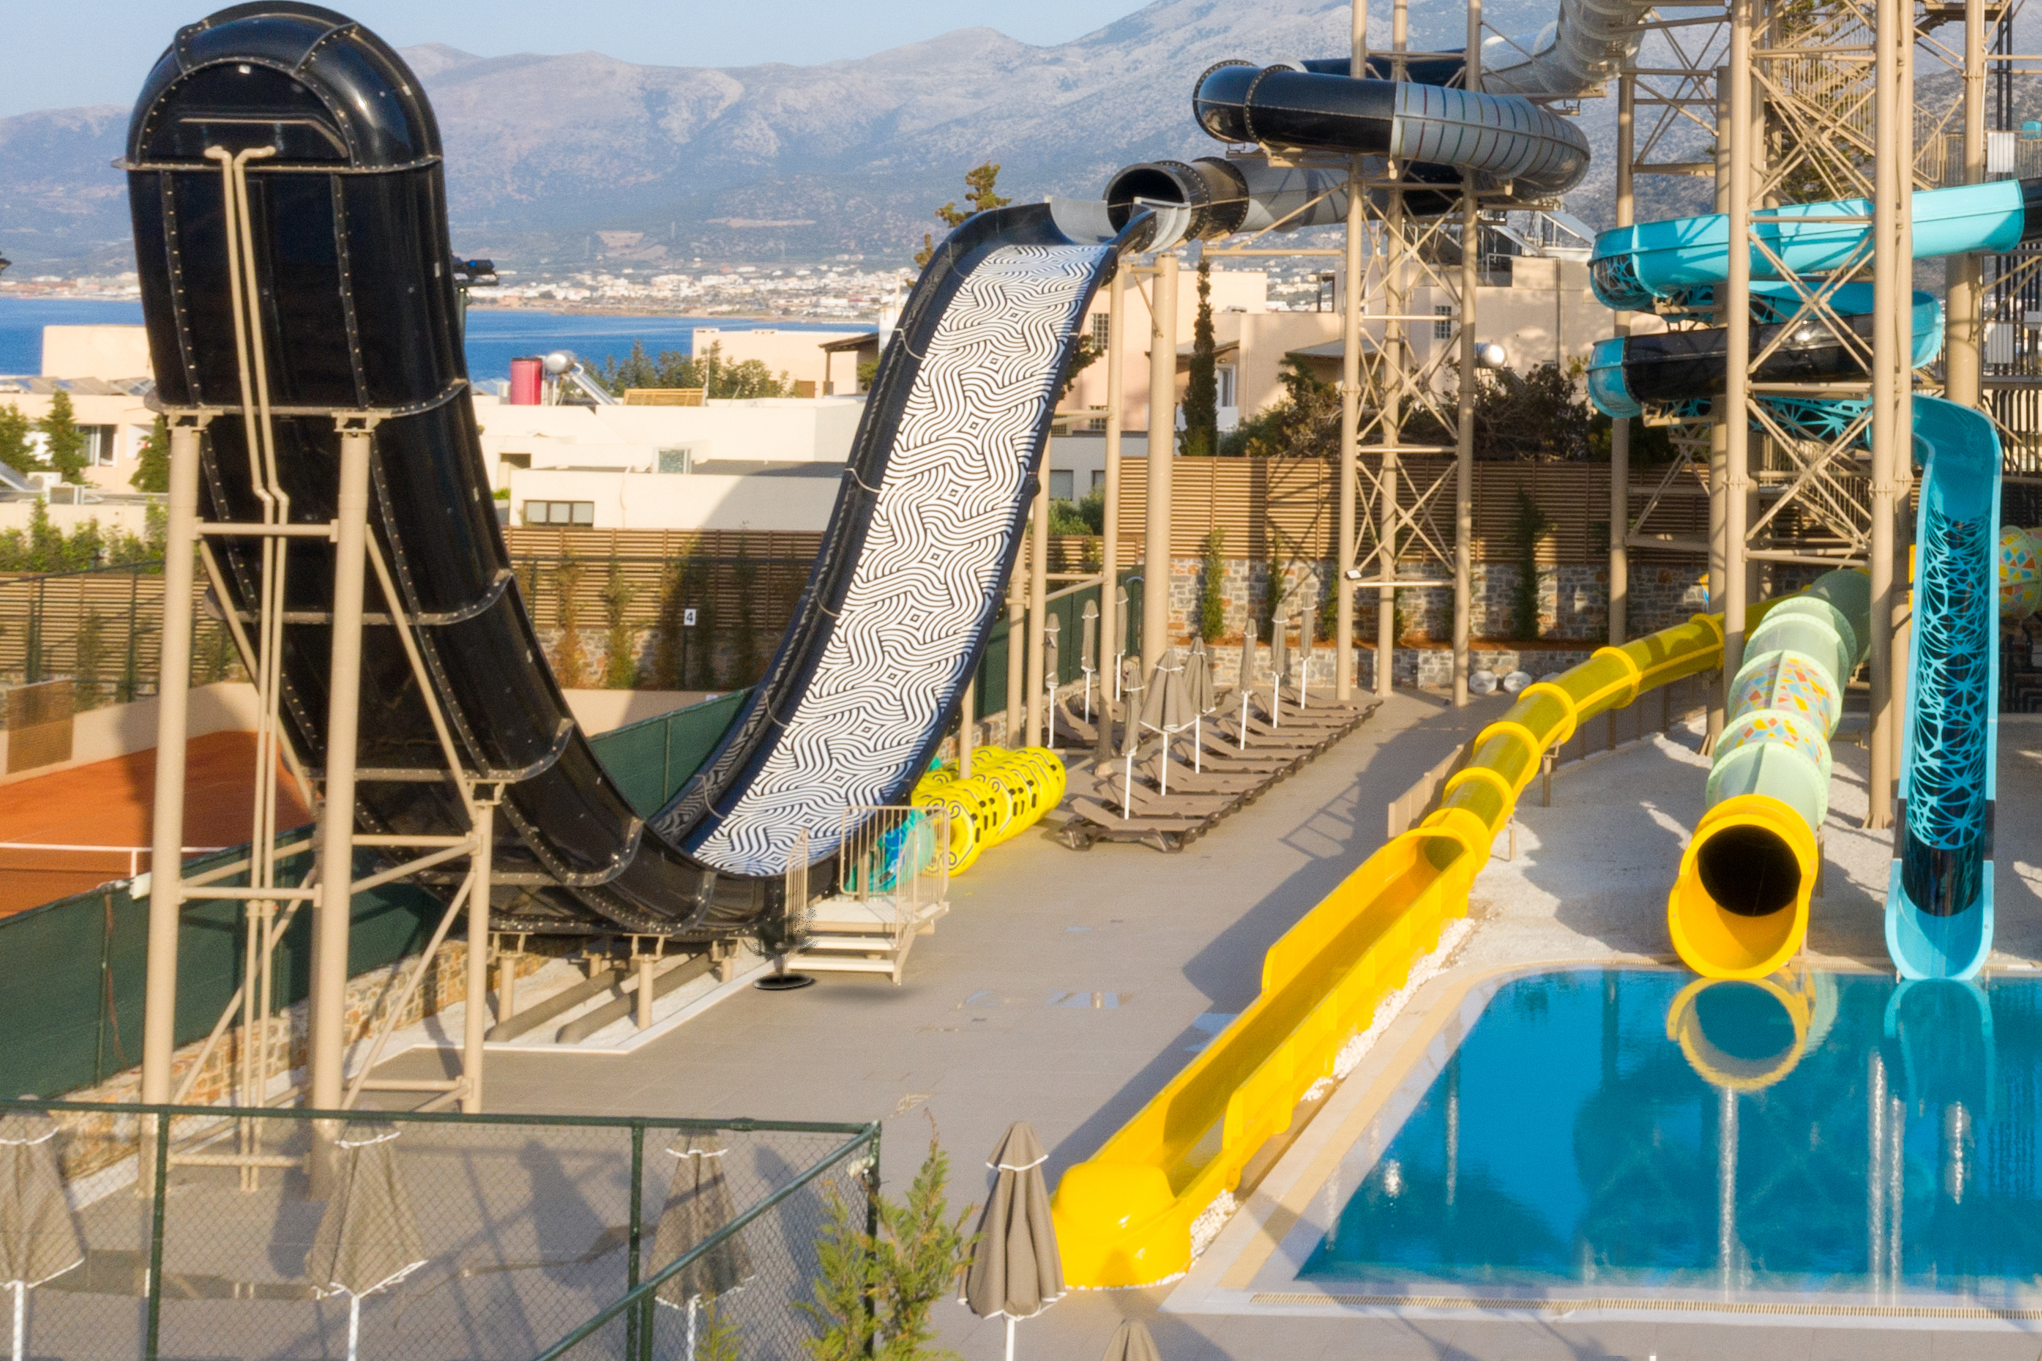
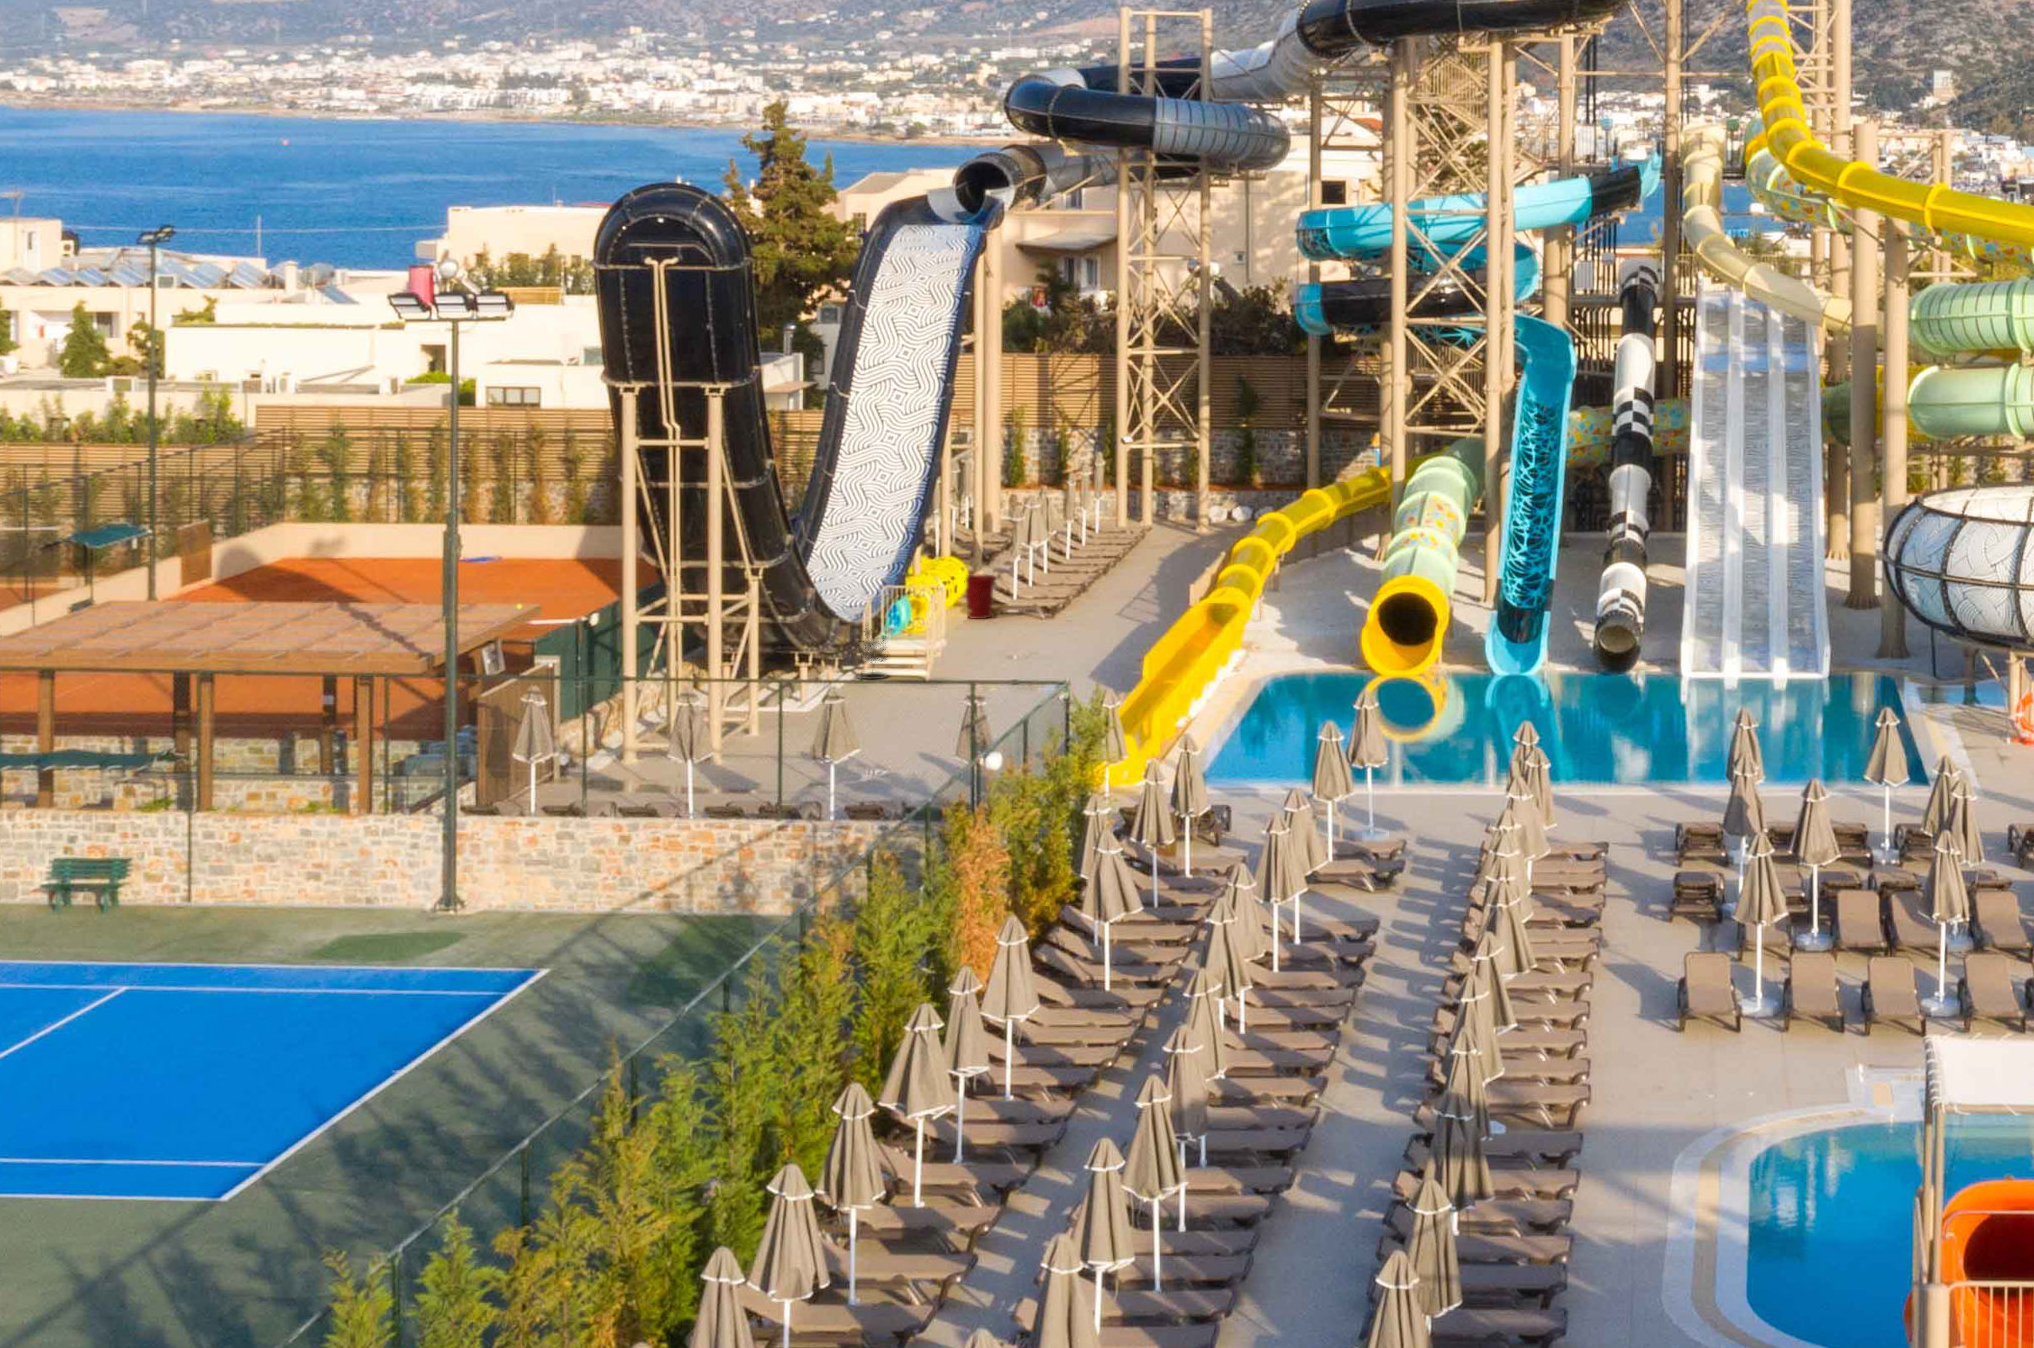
waste bin: none [1021,783,1082,859] -> present [964,574,996,619]

